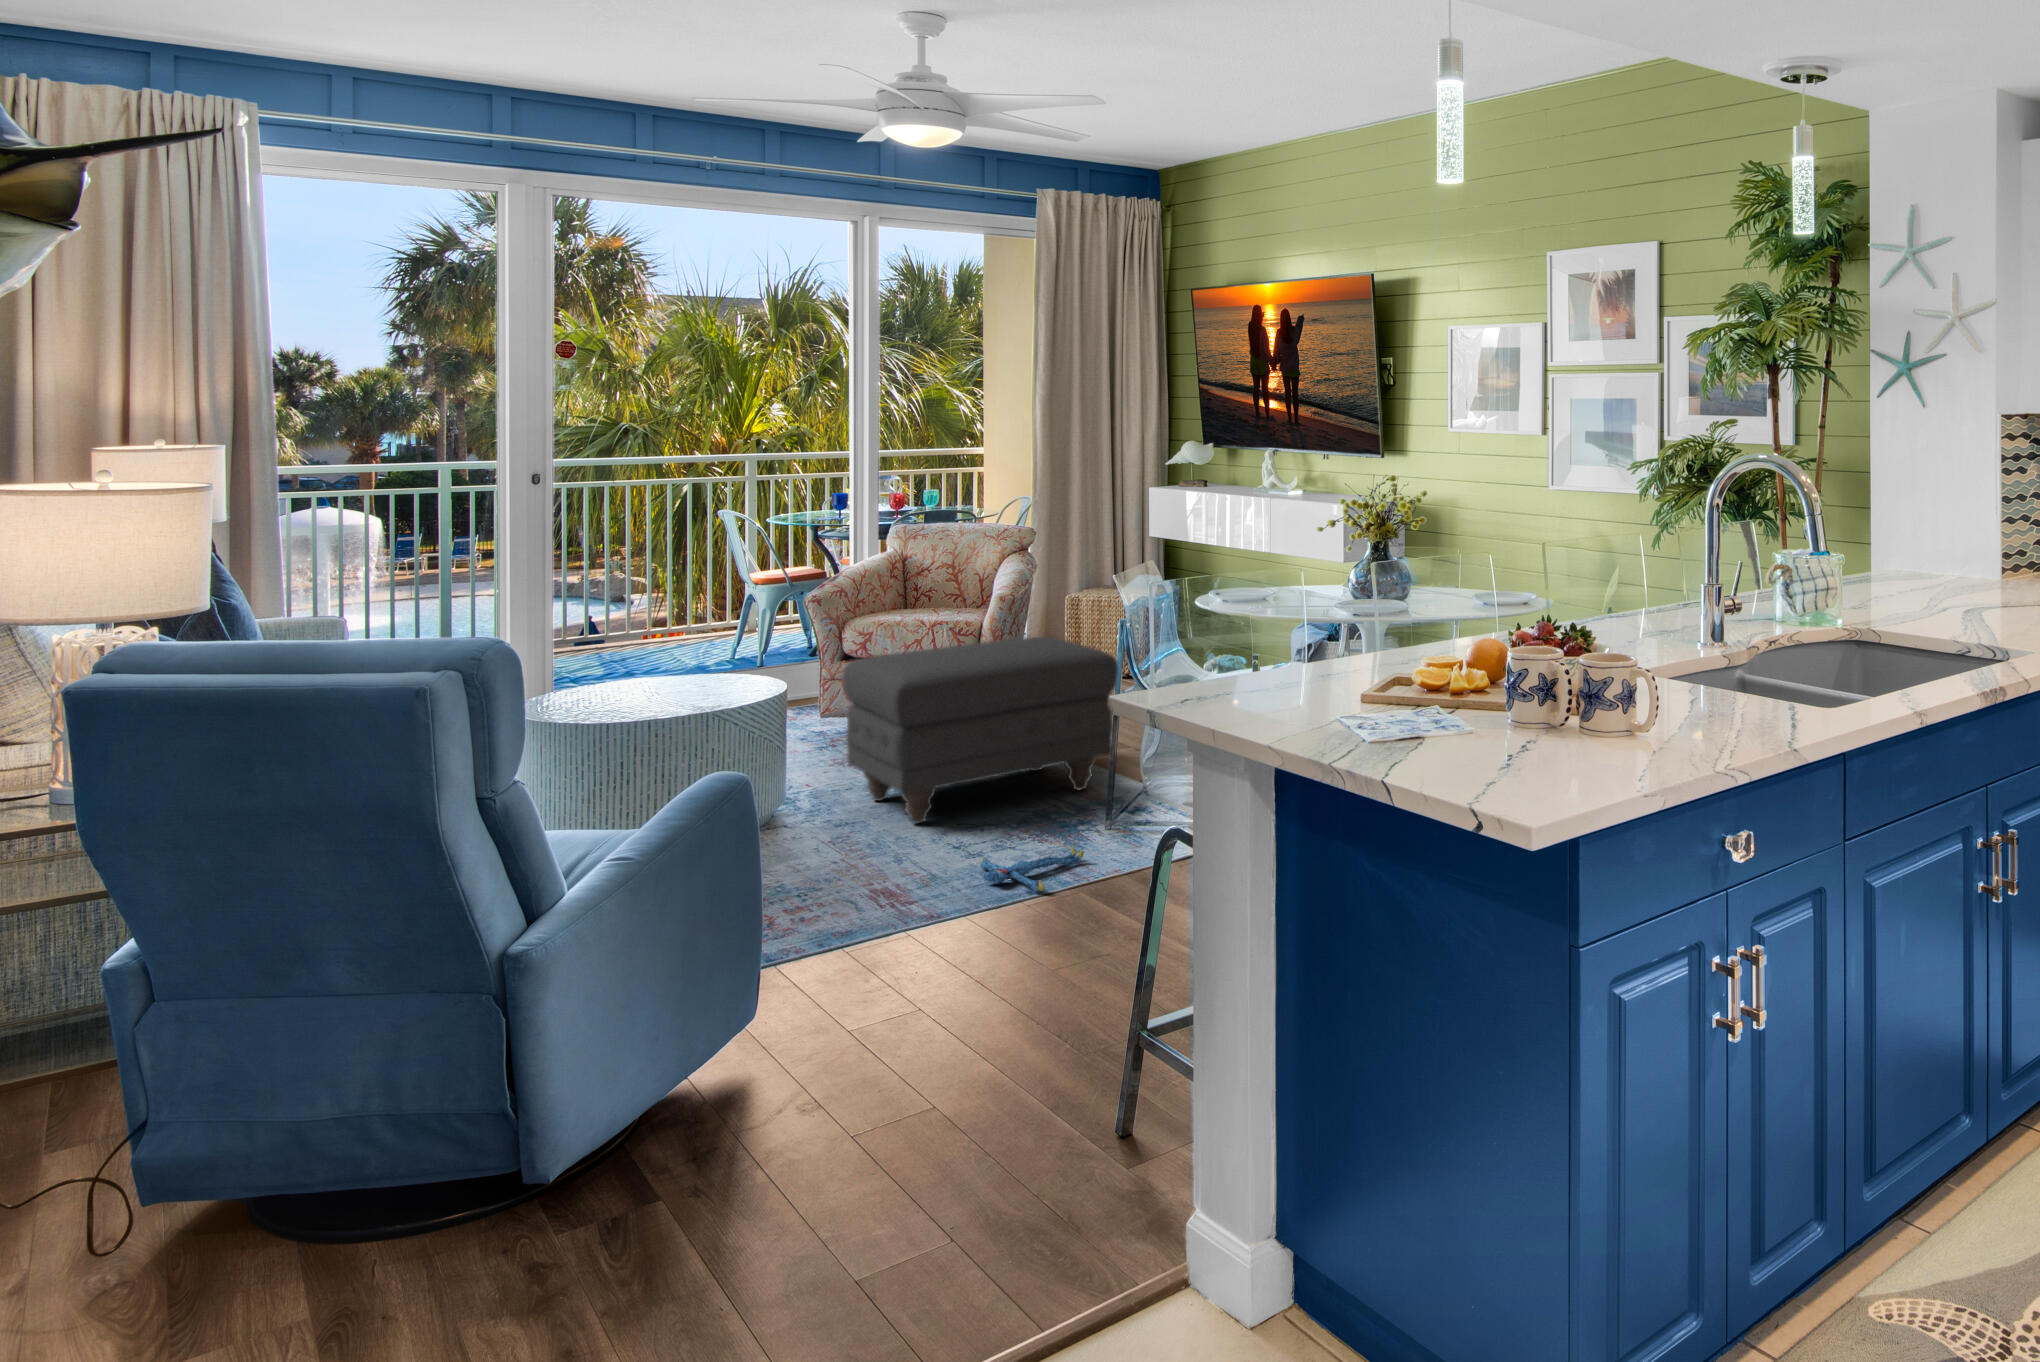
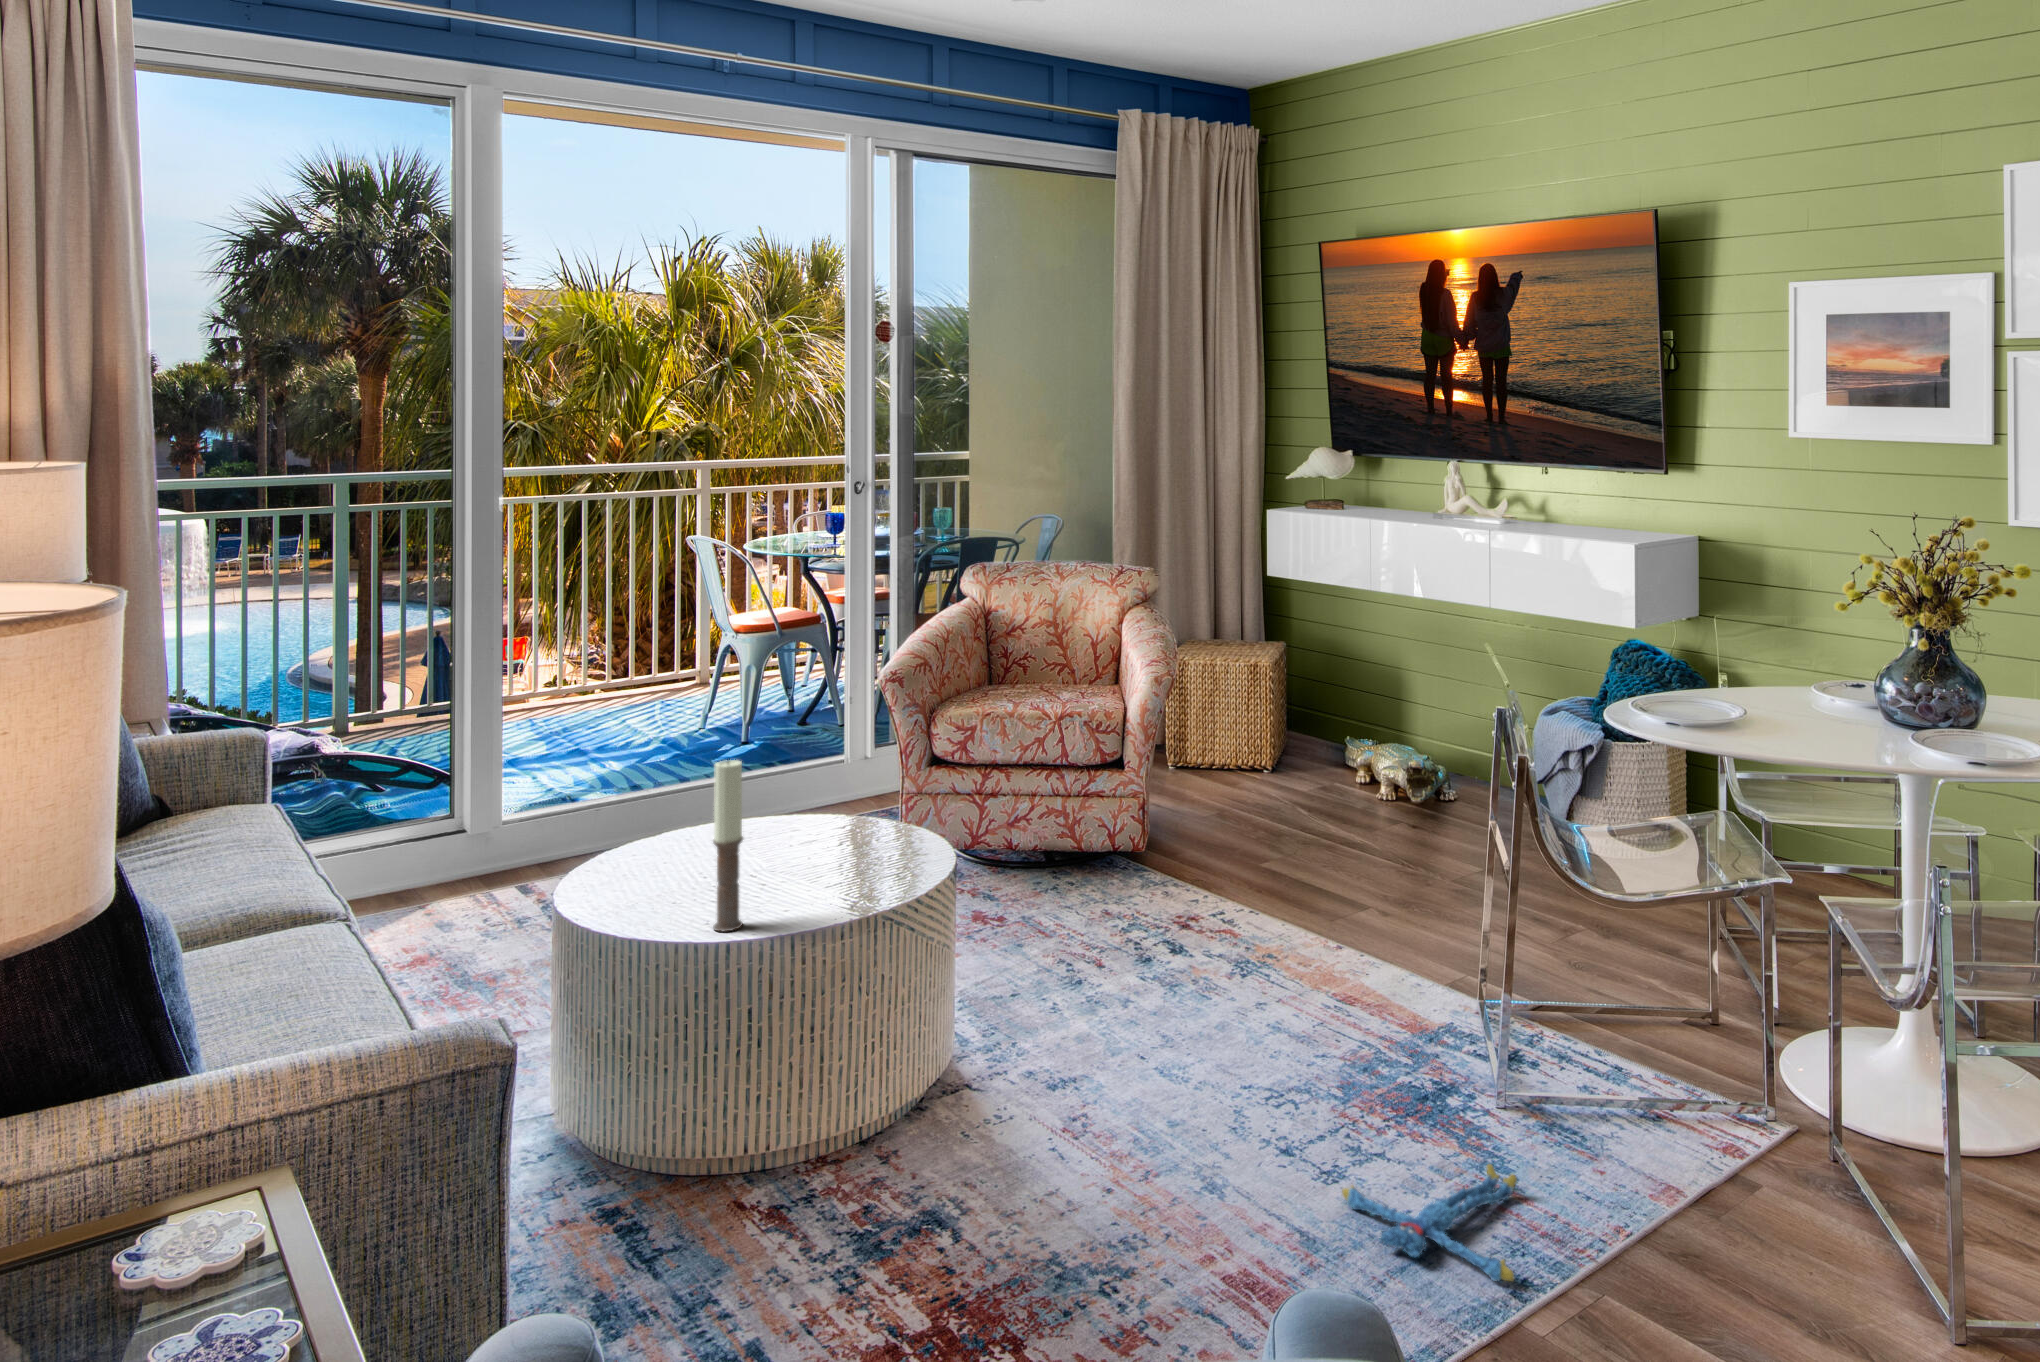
candle: none [613,620,633,723] -> present [713,760,743,932]
ottoman: present [843,637,1118,823] -> none [1009,750,1428,1081]

